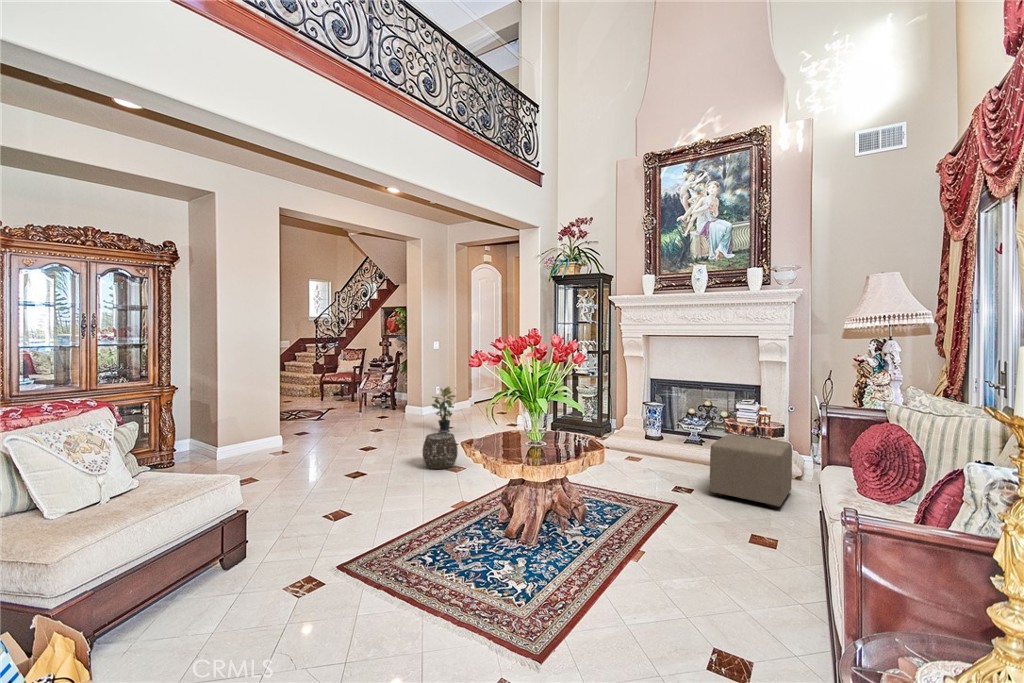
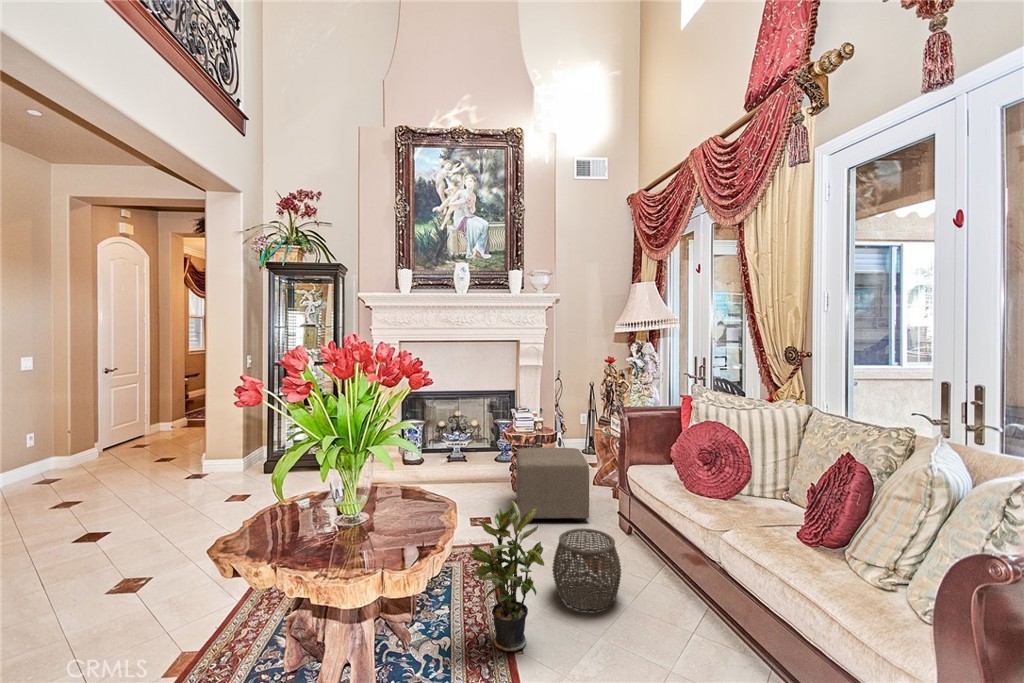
potted plant: present [432,386,456,432] -> present [469,501,544,652]
woven basket: present [422,433,458,469] -> present [553,528,621,611]

